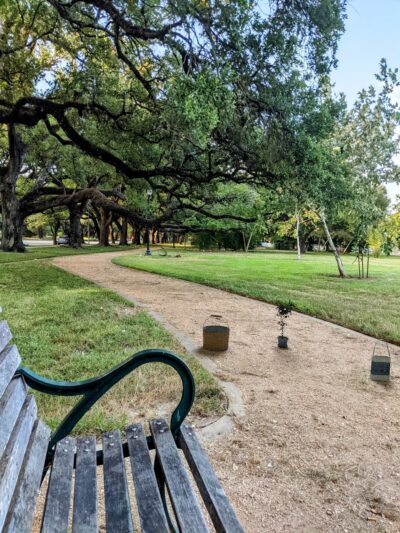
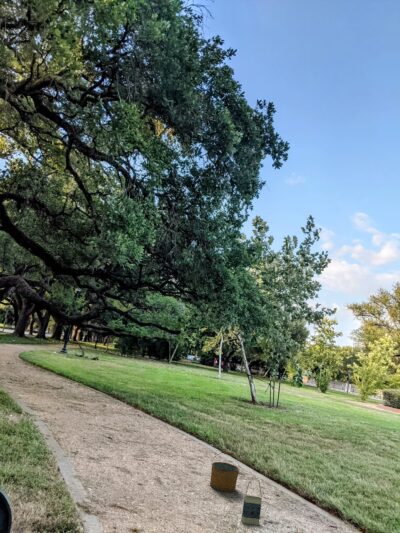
potted plant: present [276,300,295,347] -> none [162,426,184,478]
bucket: present [203,315,230,351] -> present [210,451,239,492]

